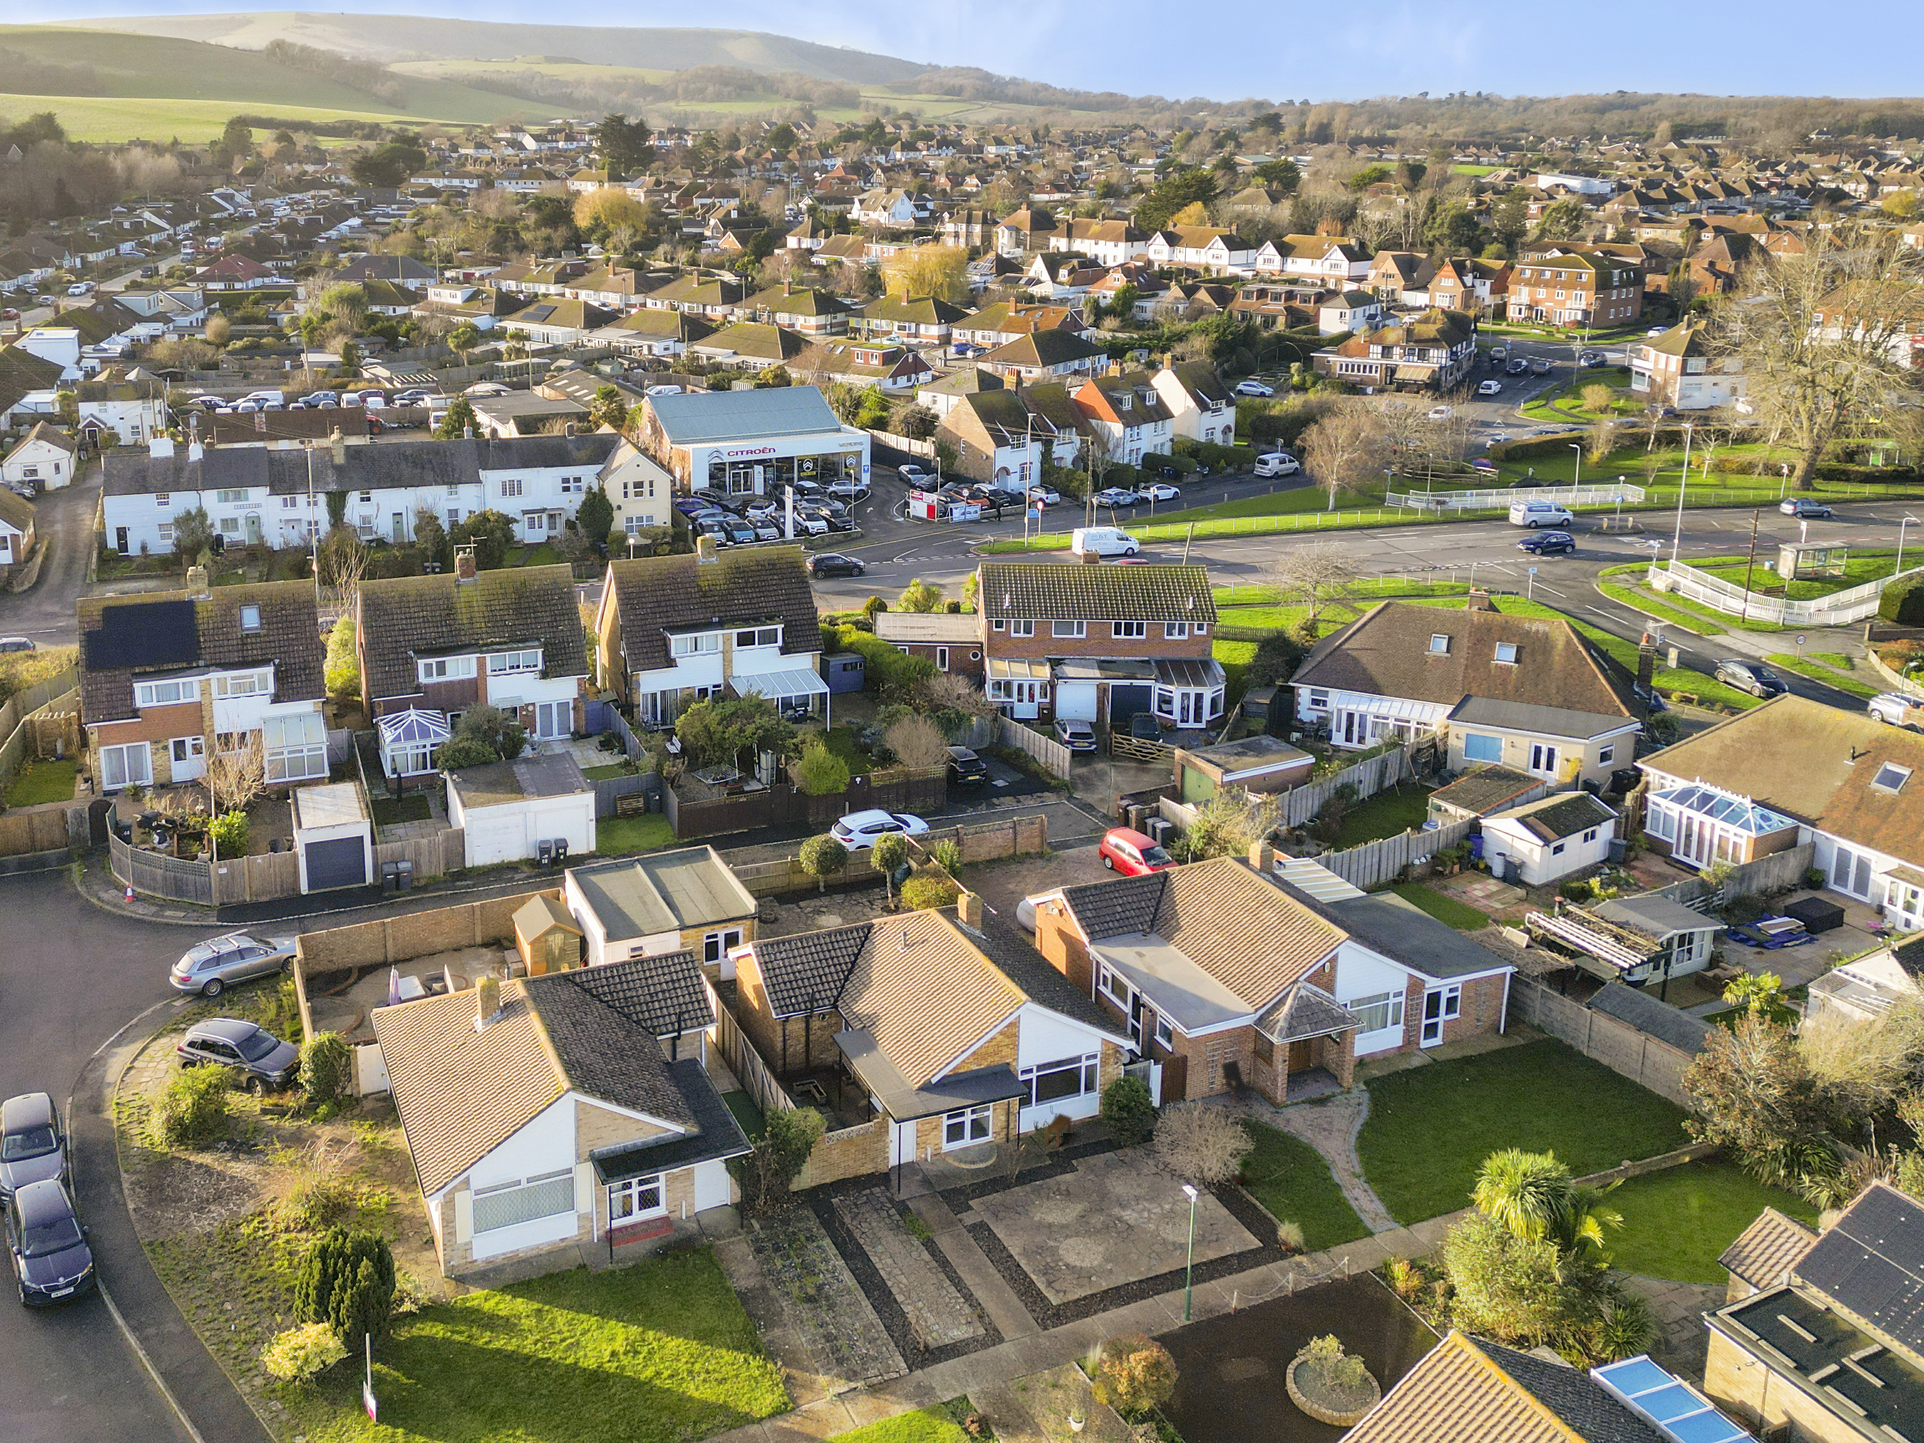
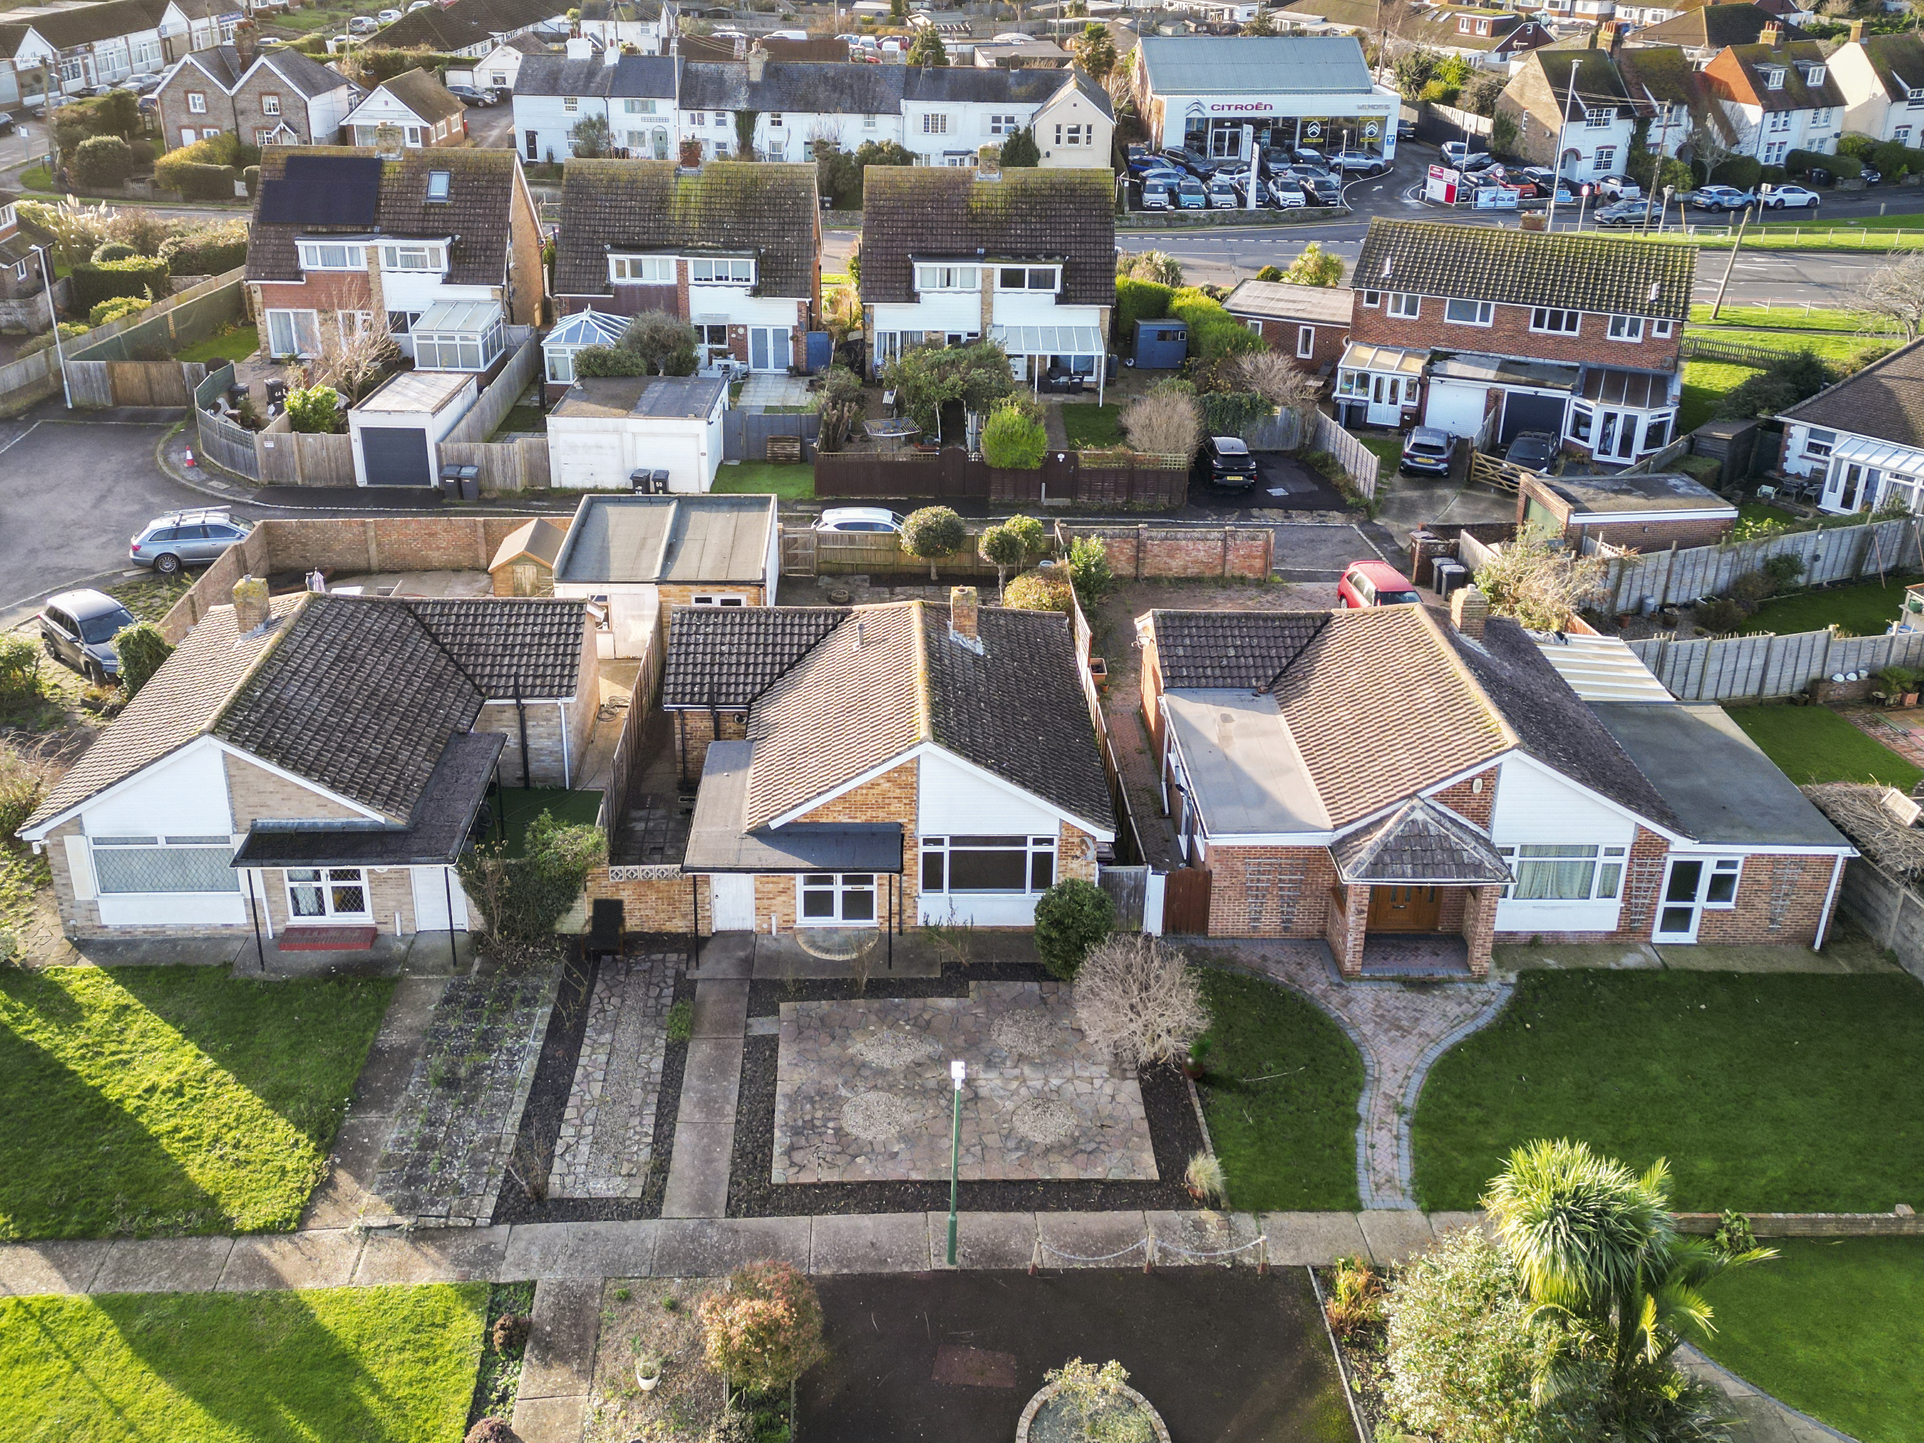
lounge chair: present [1221,1060,1254,1102] -> present [581,898,626,959]
bench: present [1046,1114,1072,1147] -> none [947,913,997,959]

